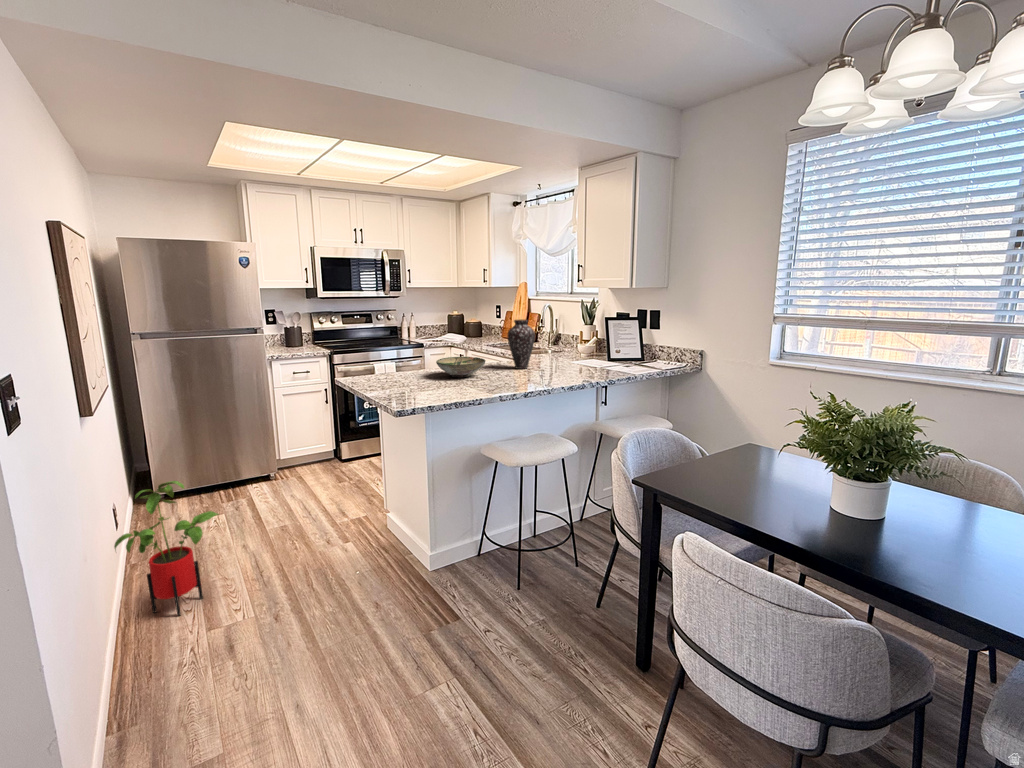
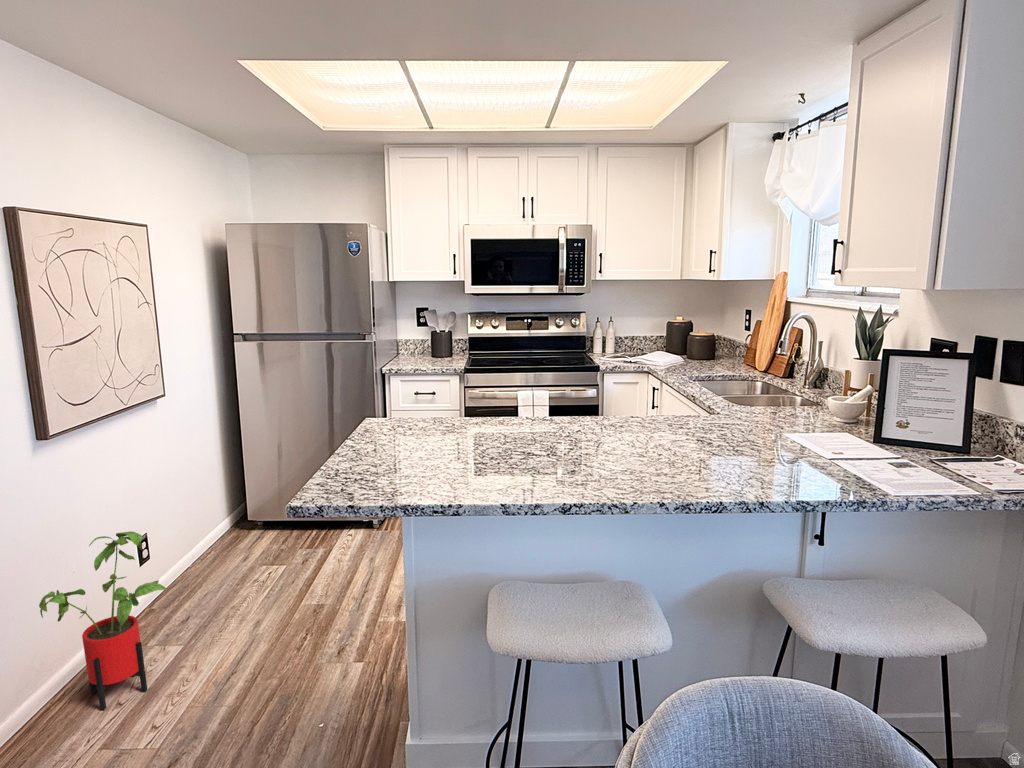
vase: present [507,320,535,369] -> none [640,345,694,438]
bowl: present [436,356,485,377] -> none [489,403,576,443]

